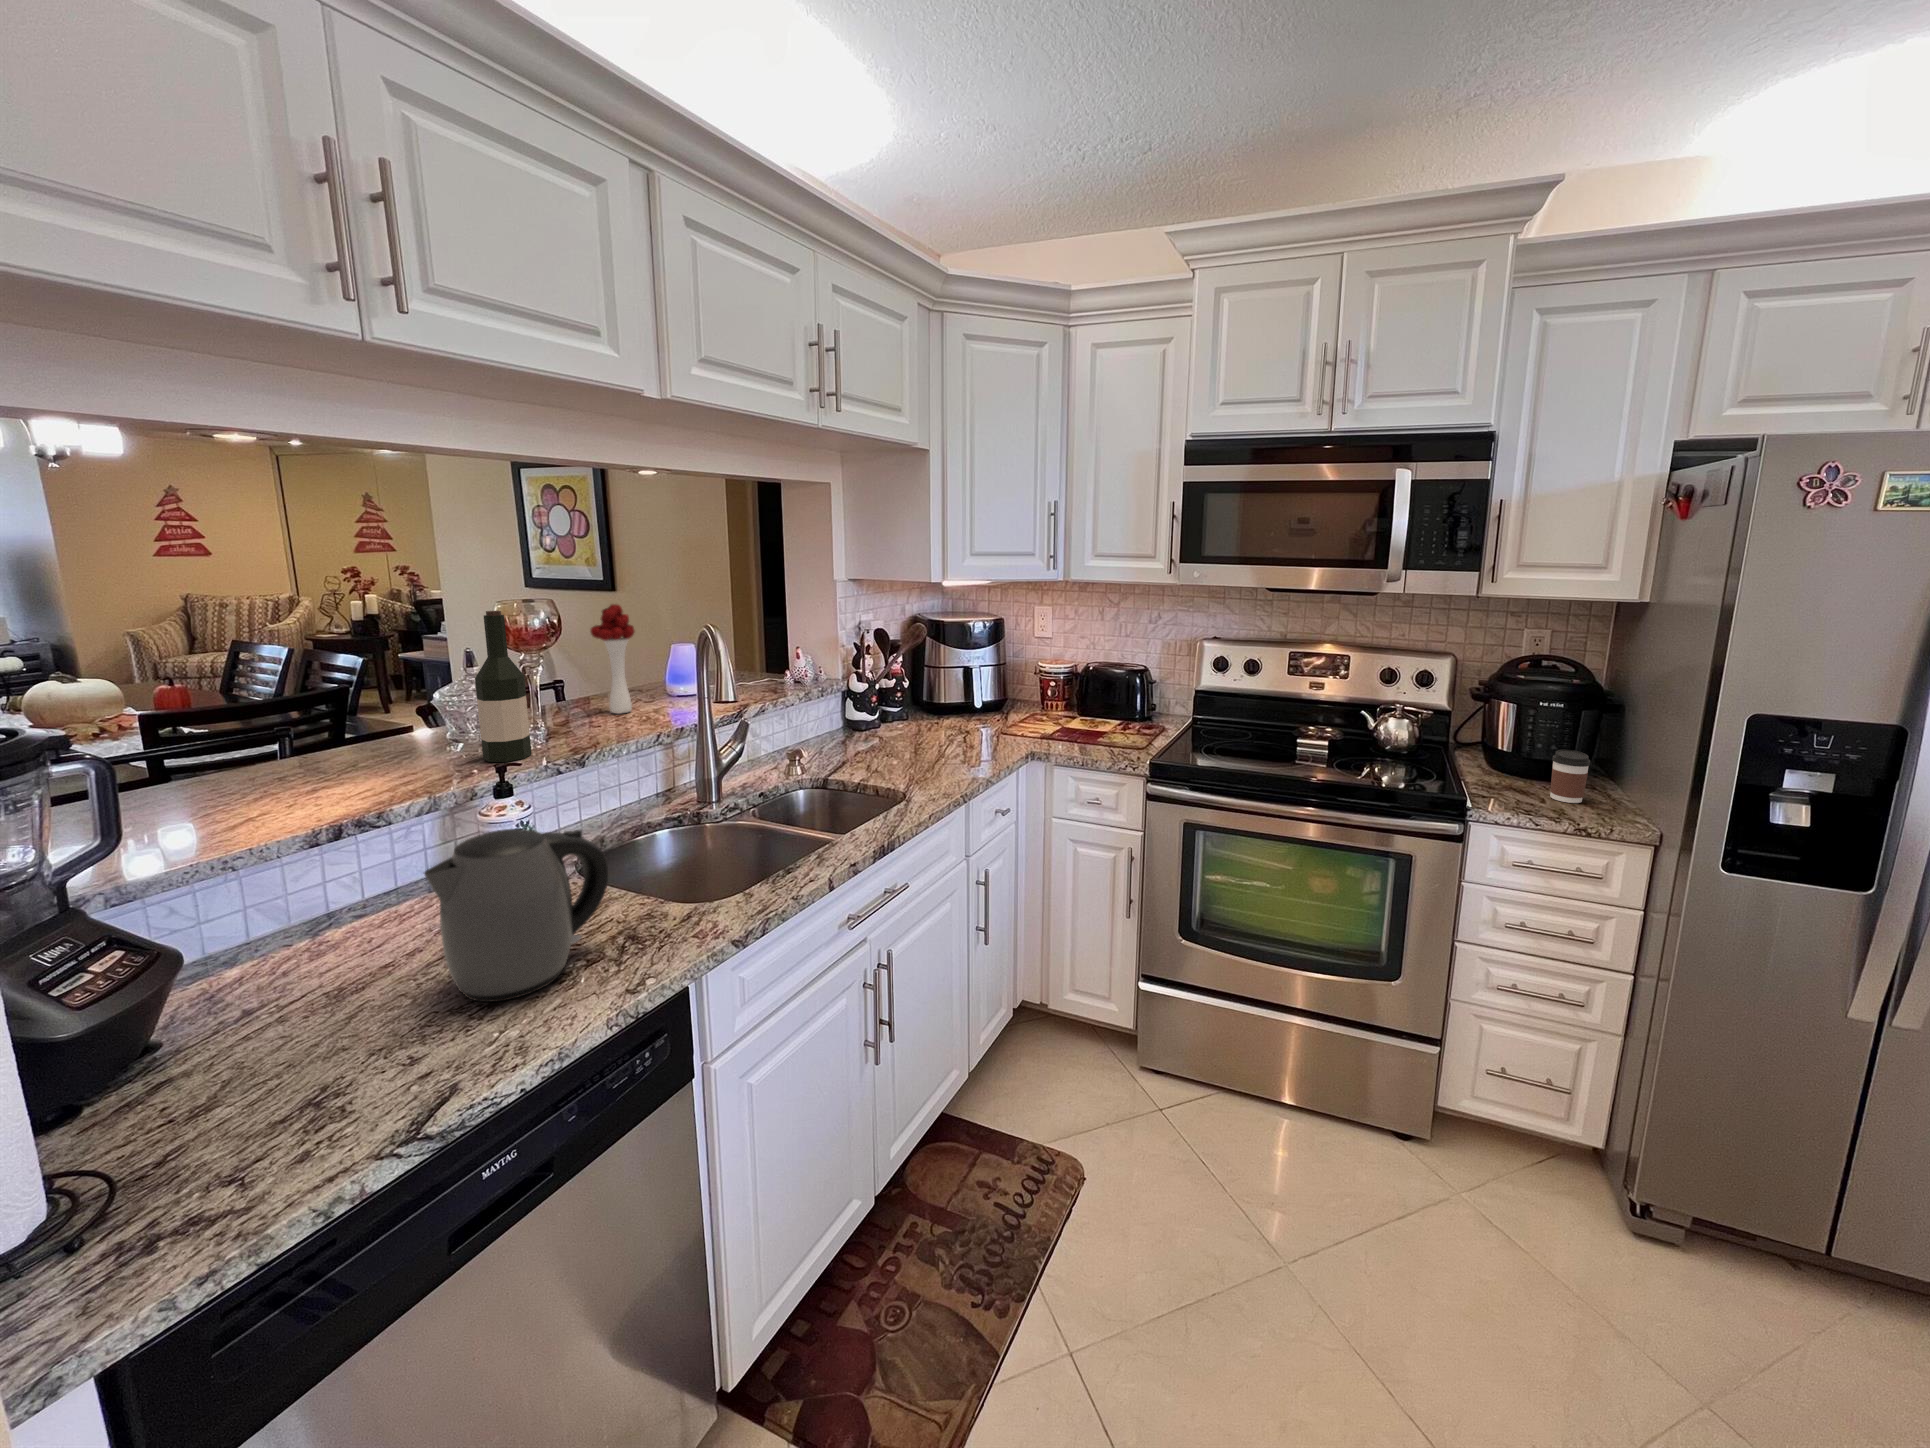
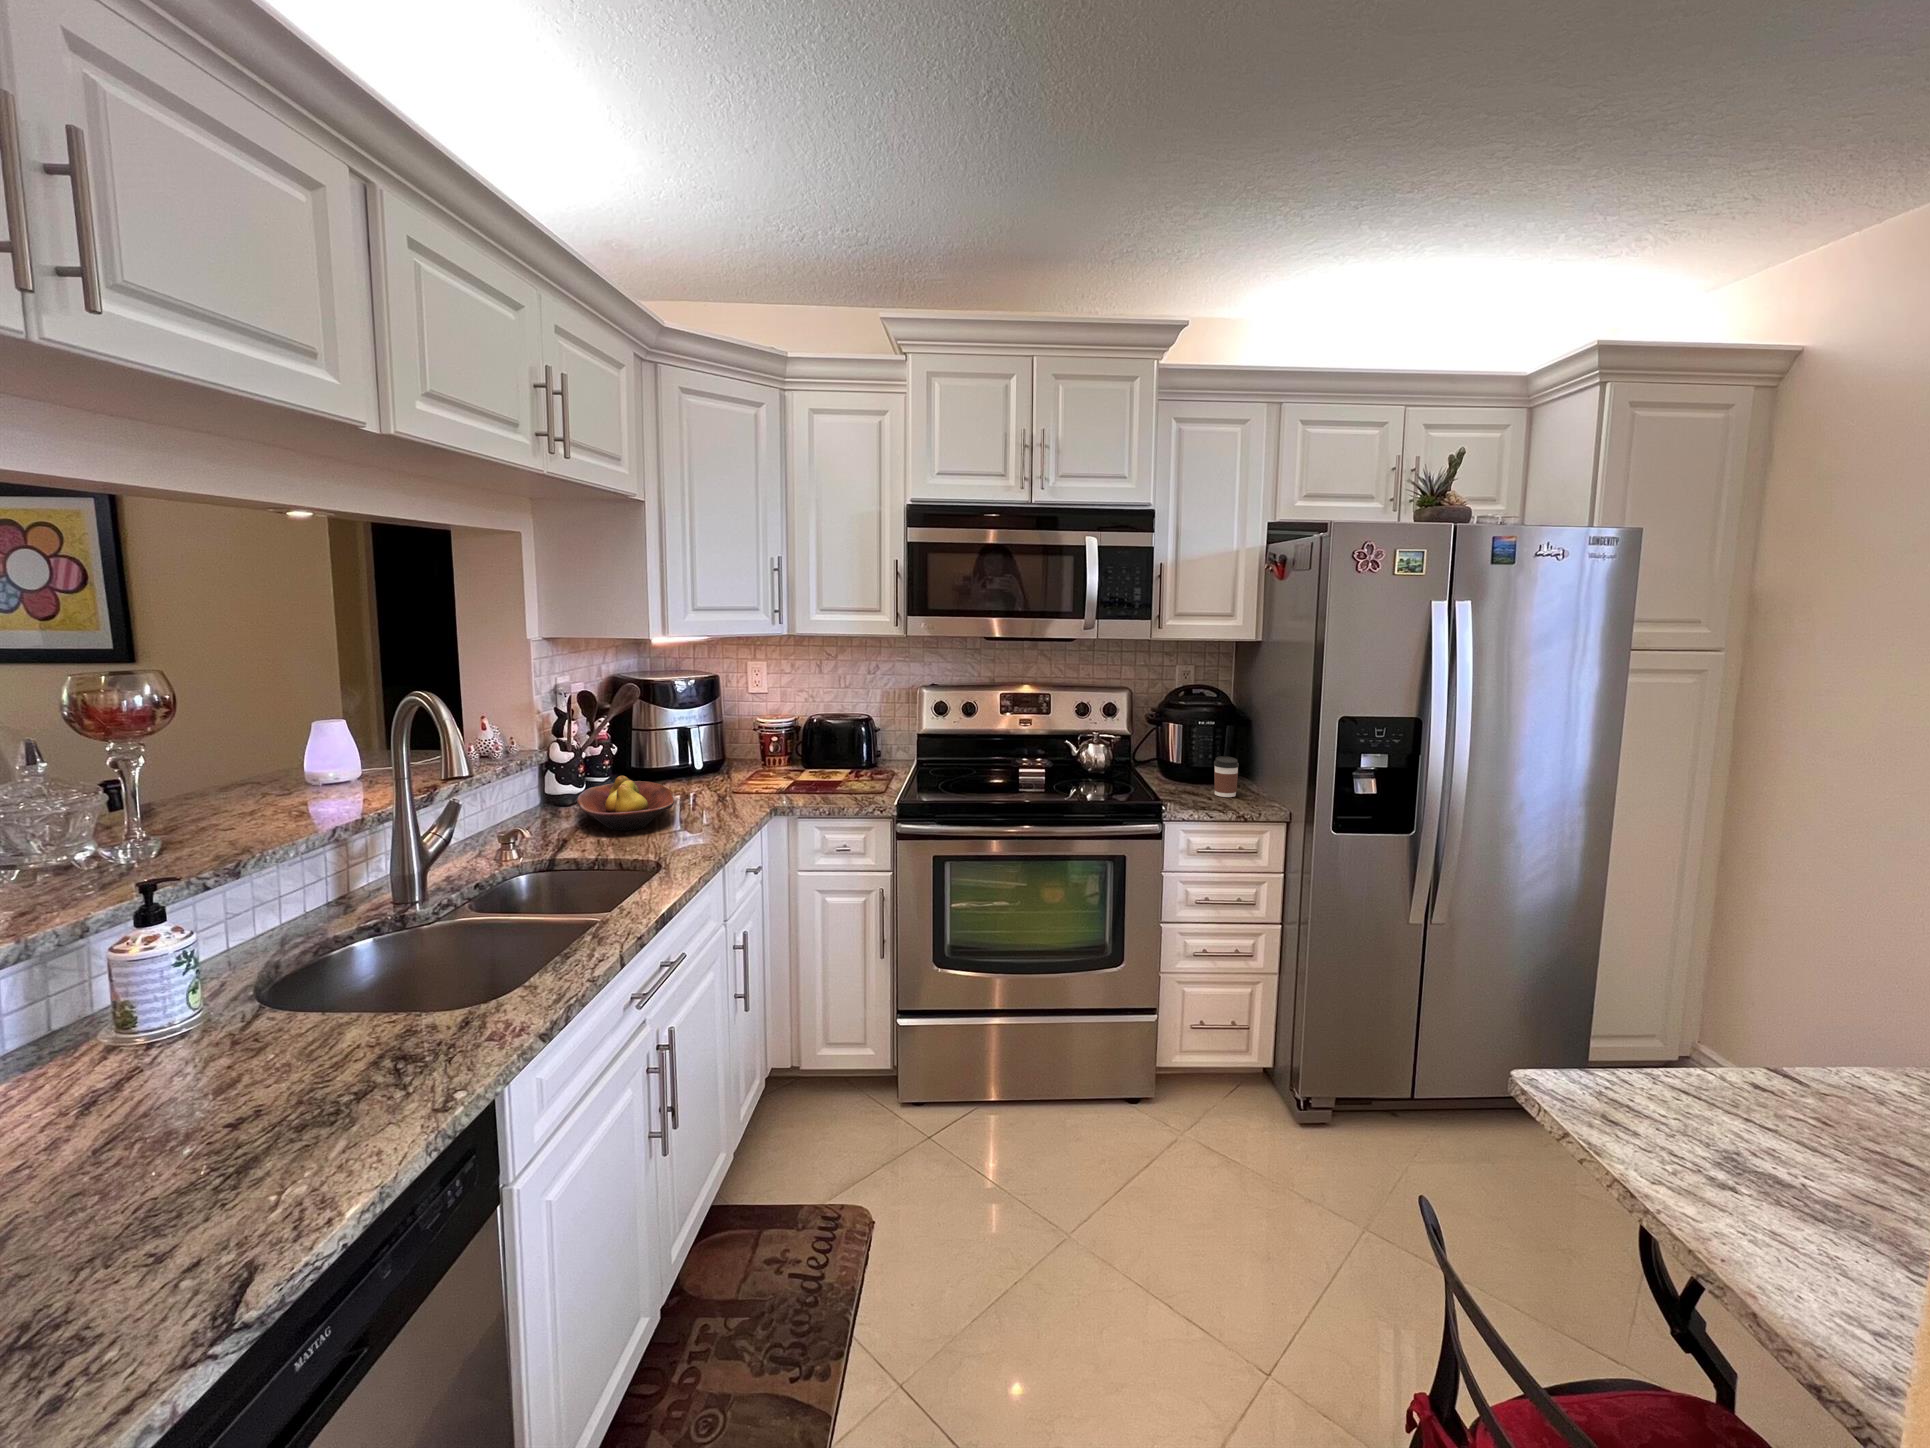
flower bouquet: present [591,604,635,714] -> none [205,672,274,811]
wine bottle: present [475,611,531,762] -> none [55,685,149,888]
fruit bowl: none [857,709,936,760] -> present [577,776,674,831]
kettle: present [424,829,609,1002] -> none [136,937,376,1173]

